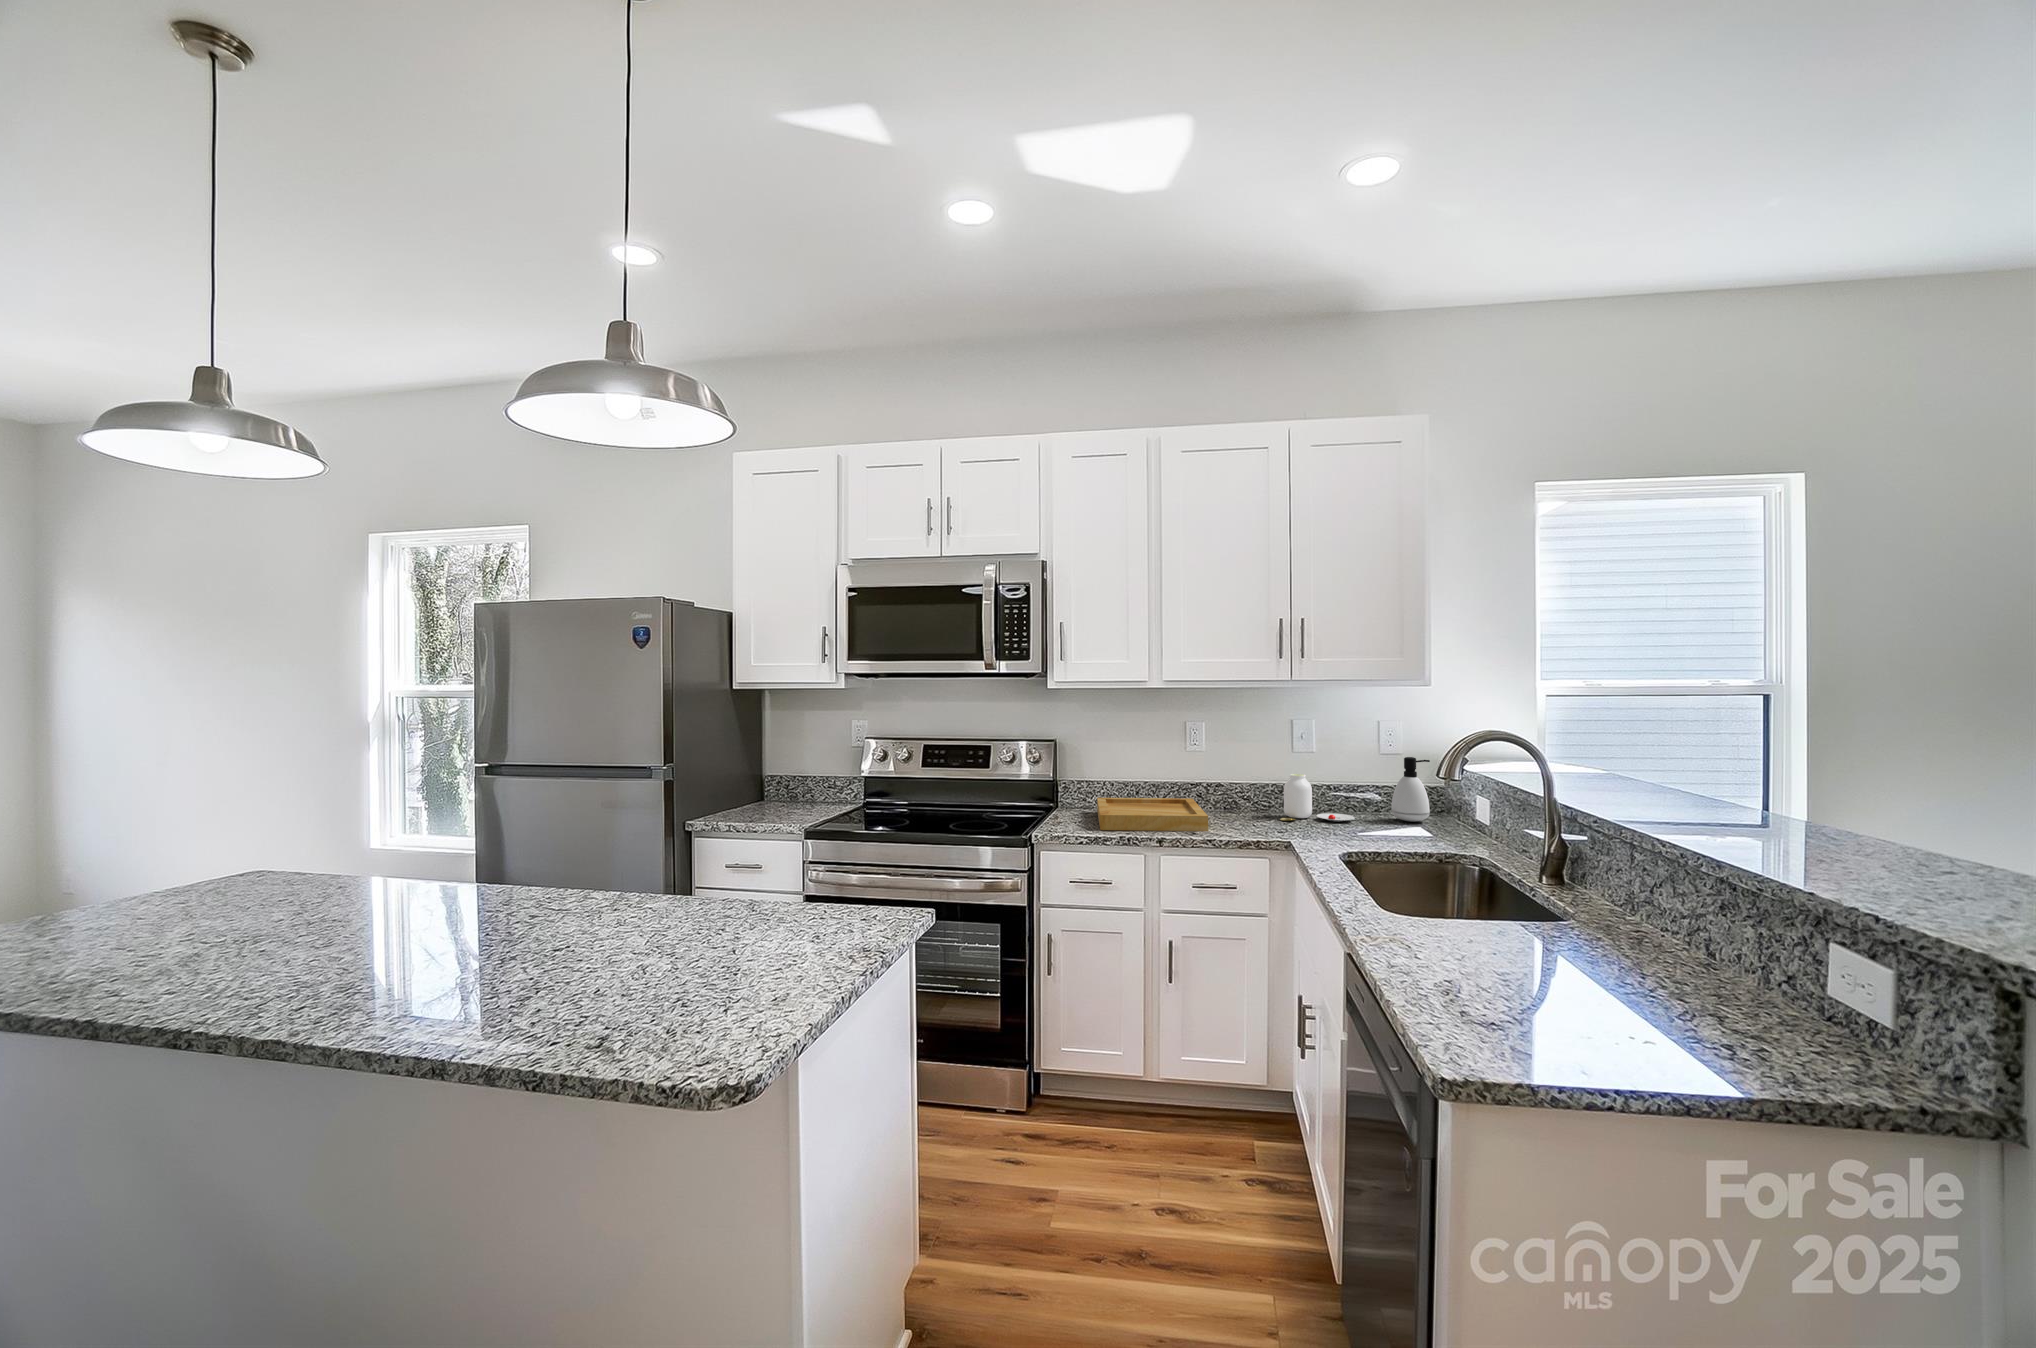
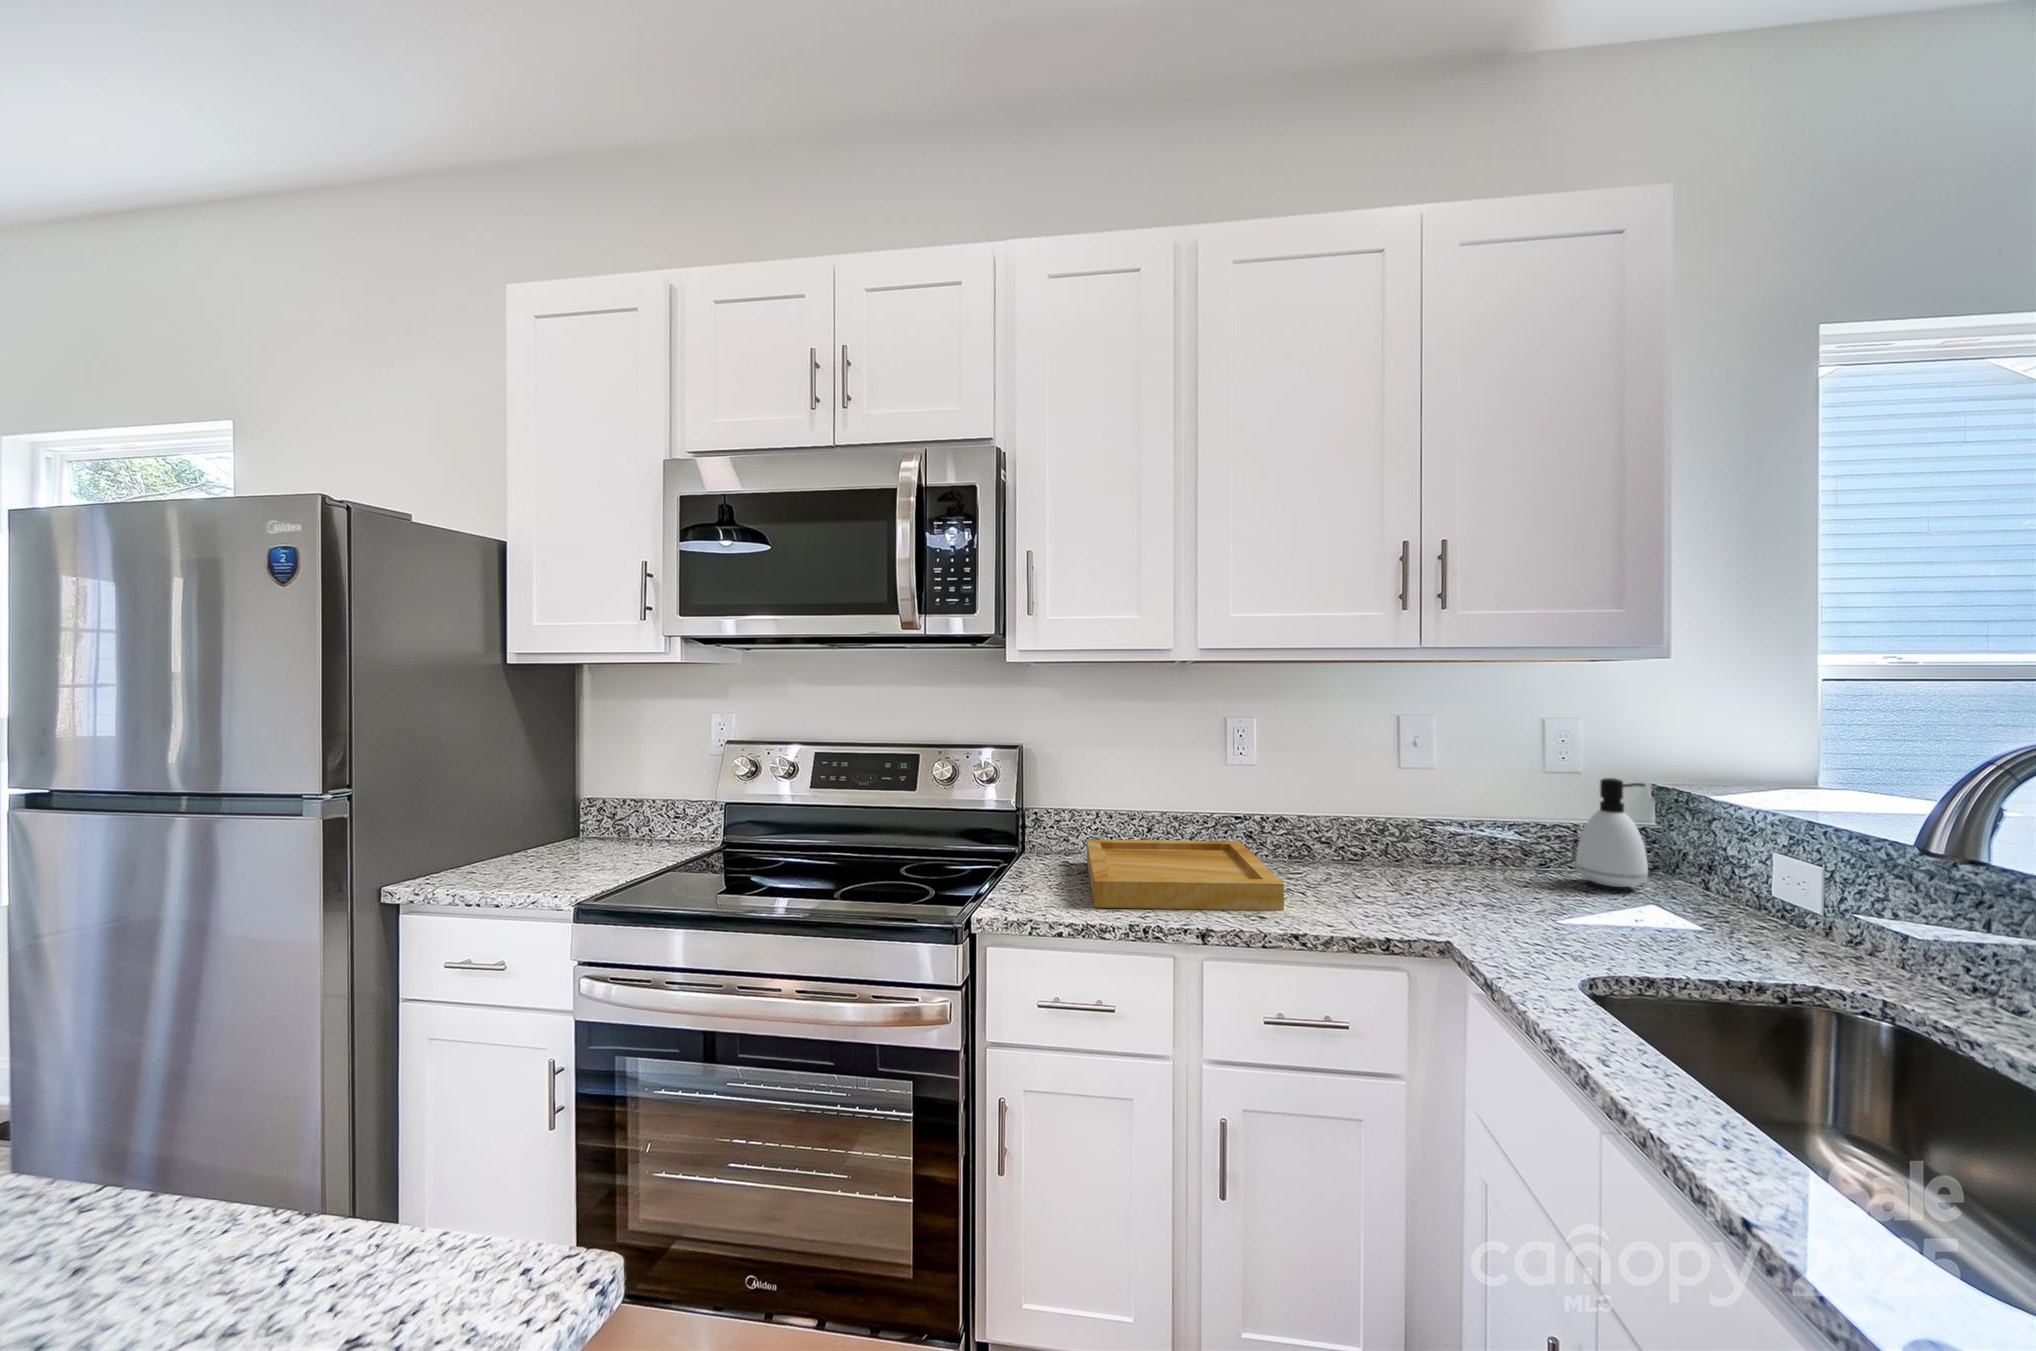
jar: present [1280,774,1355,821] -> none [1392,804,1526,886]

